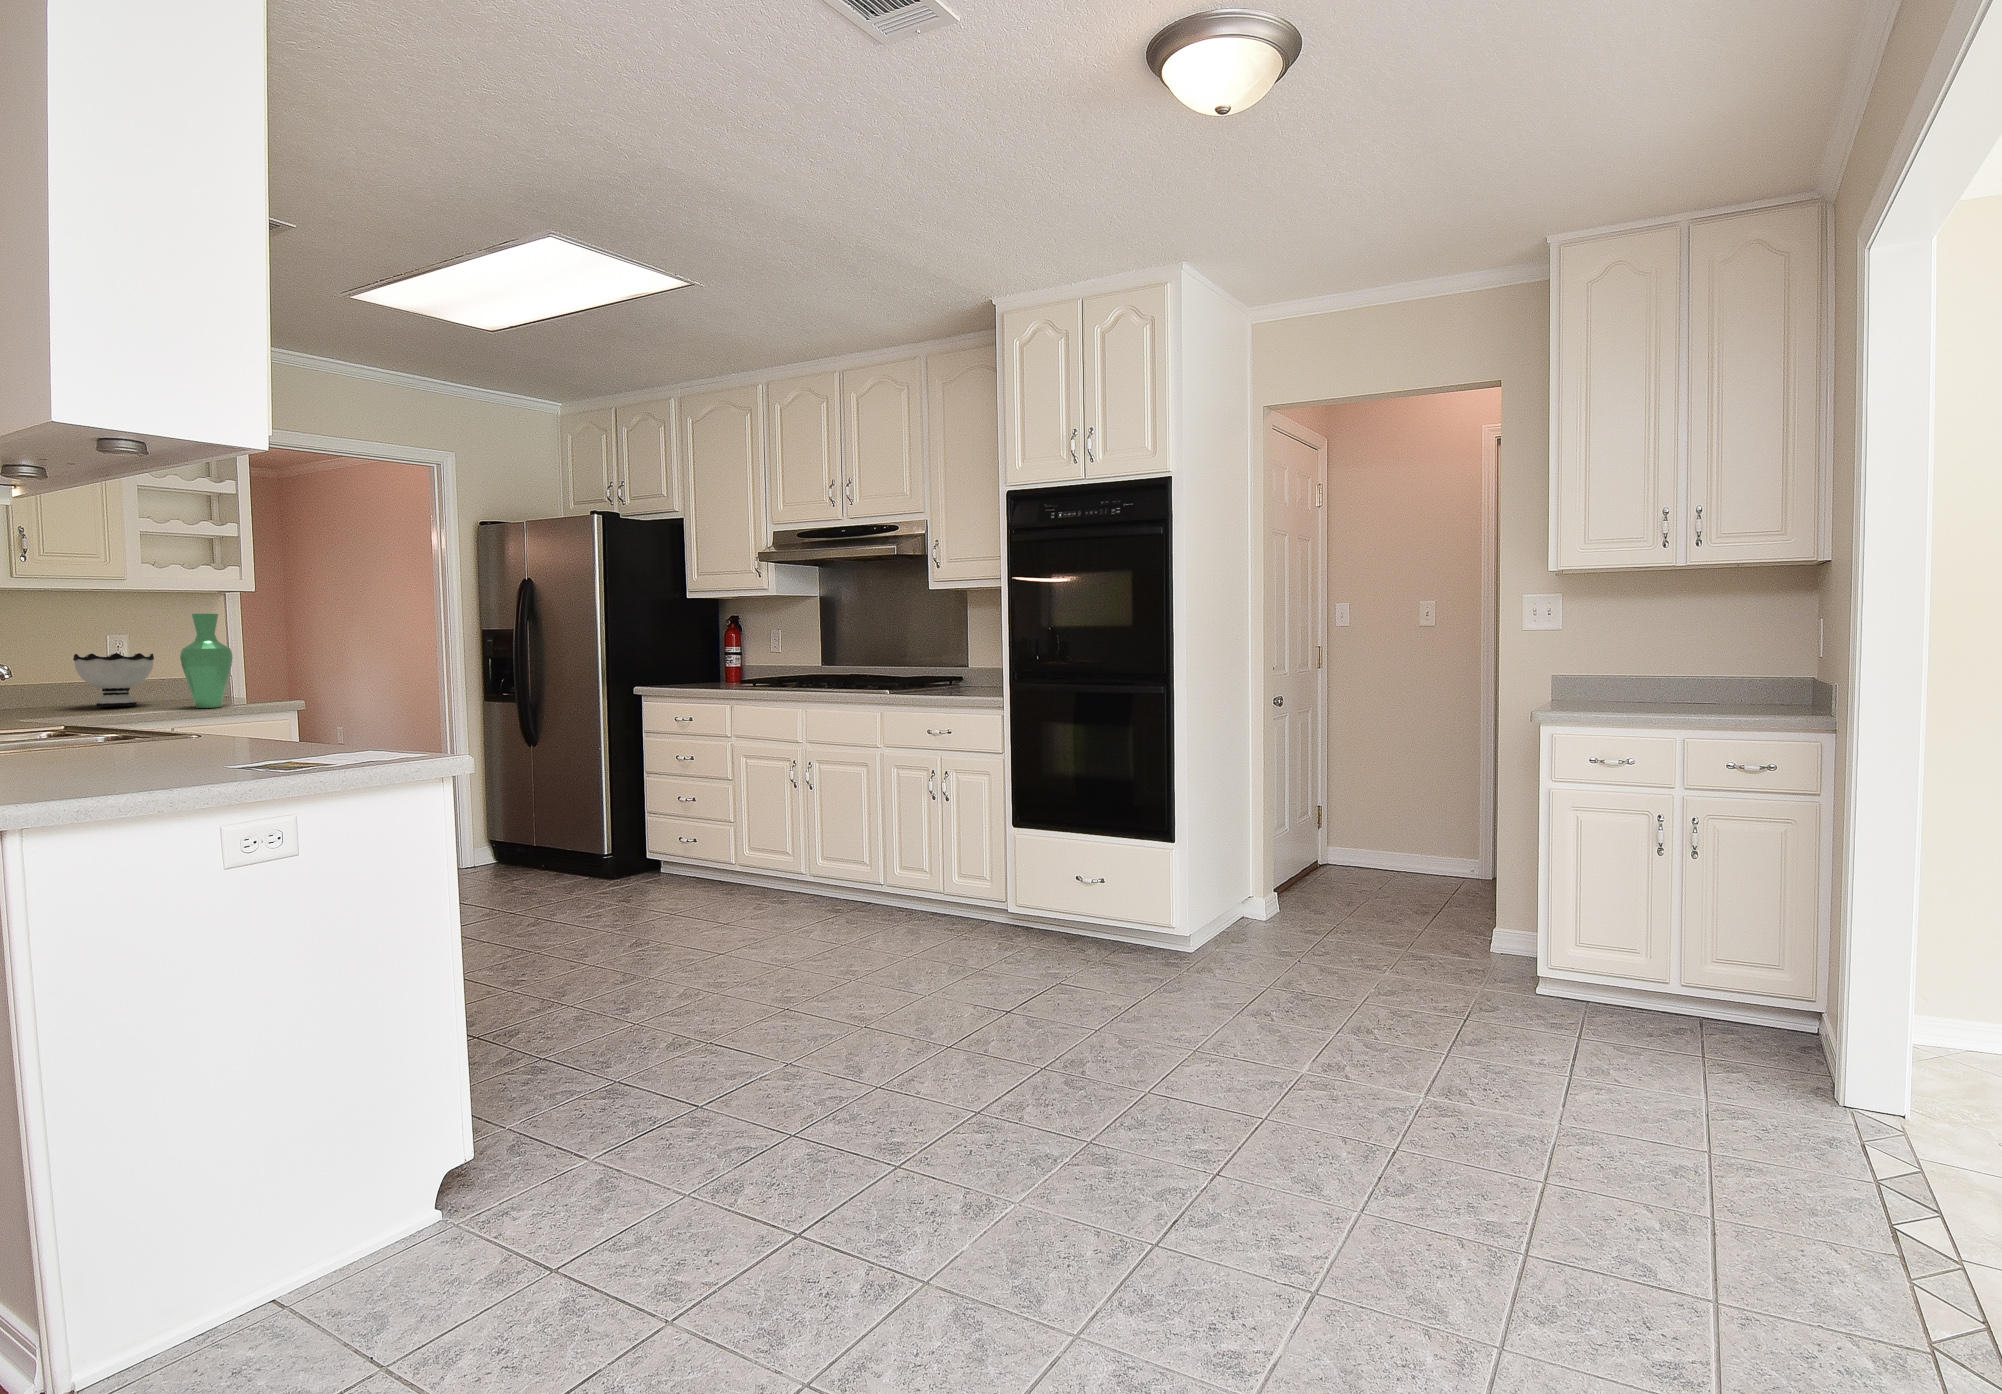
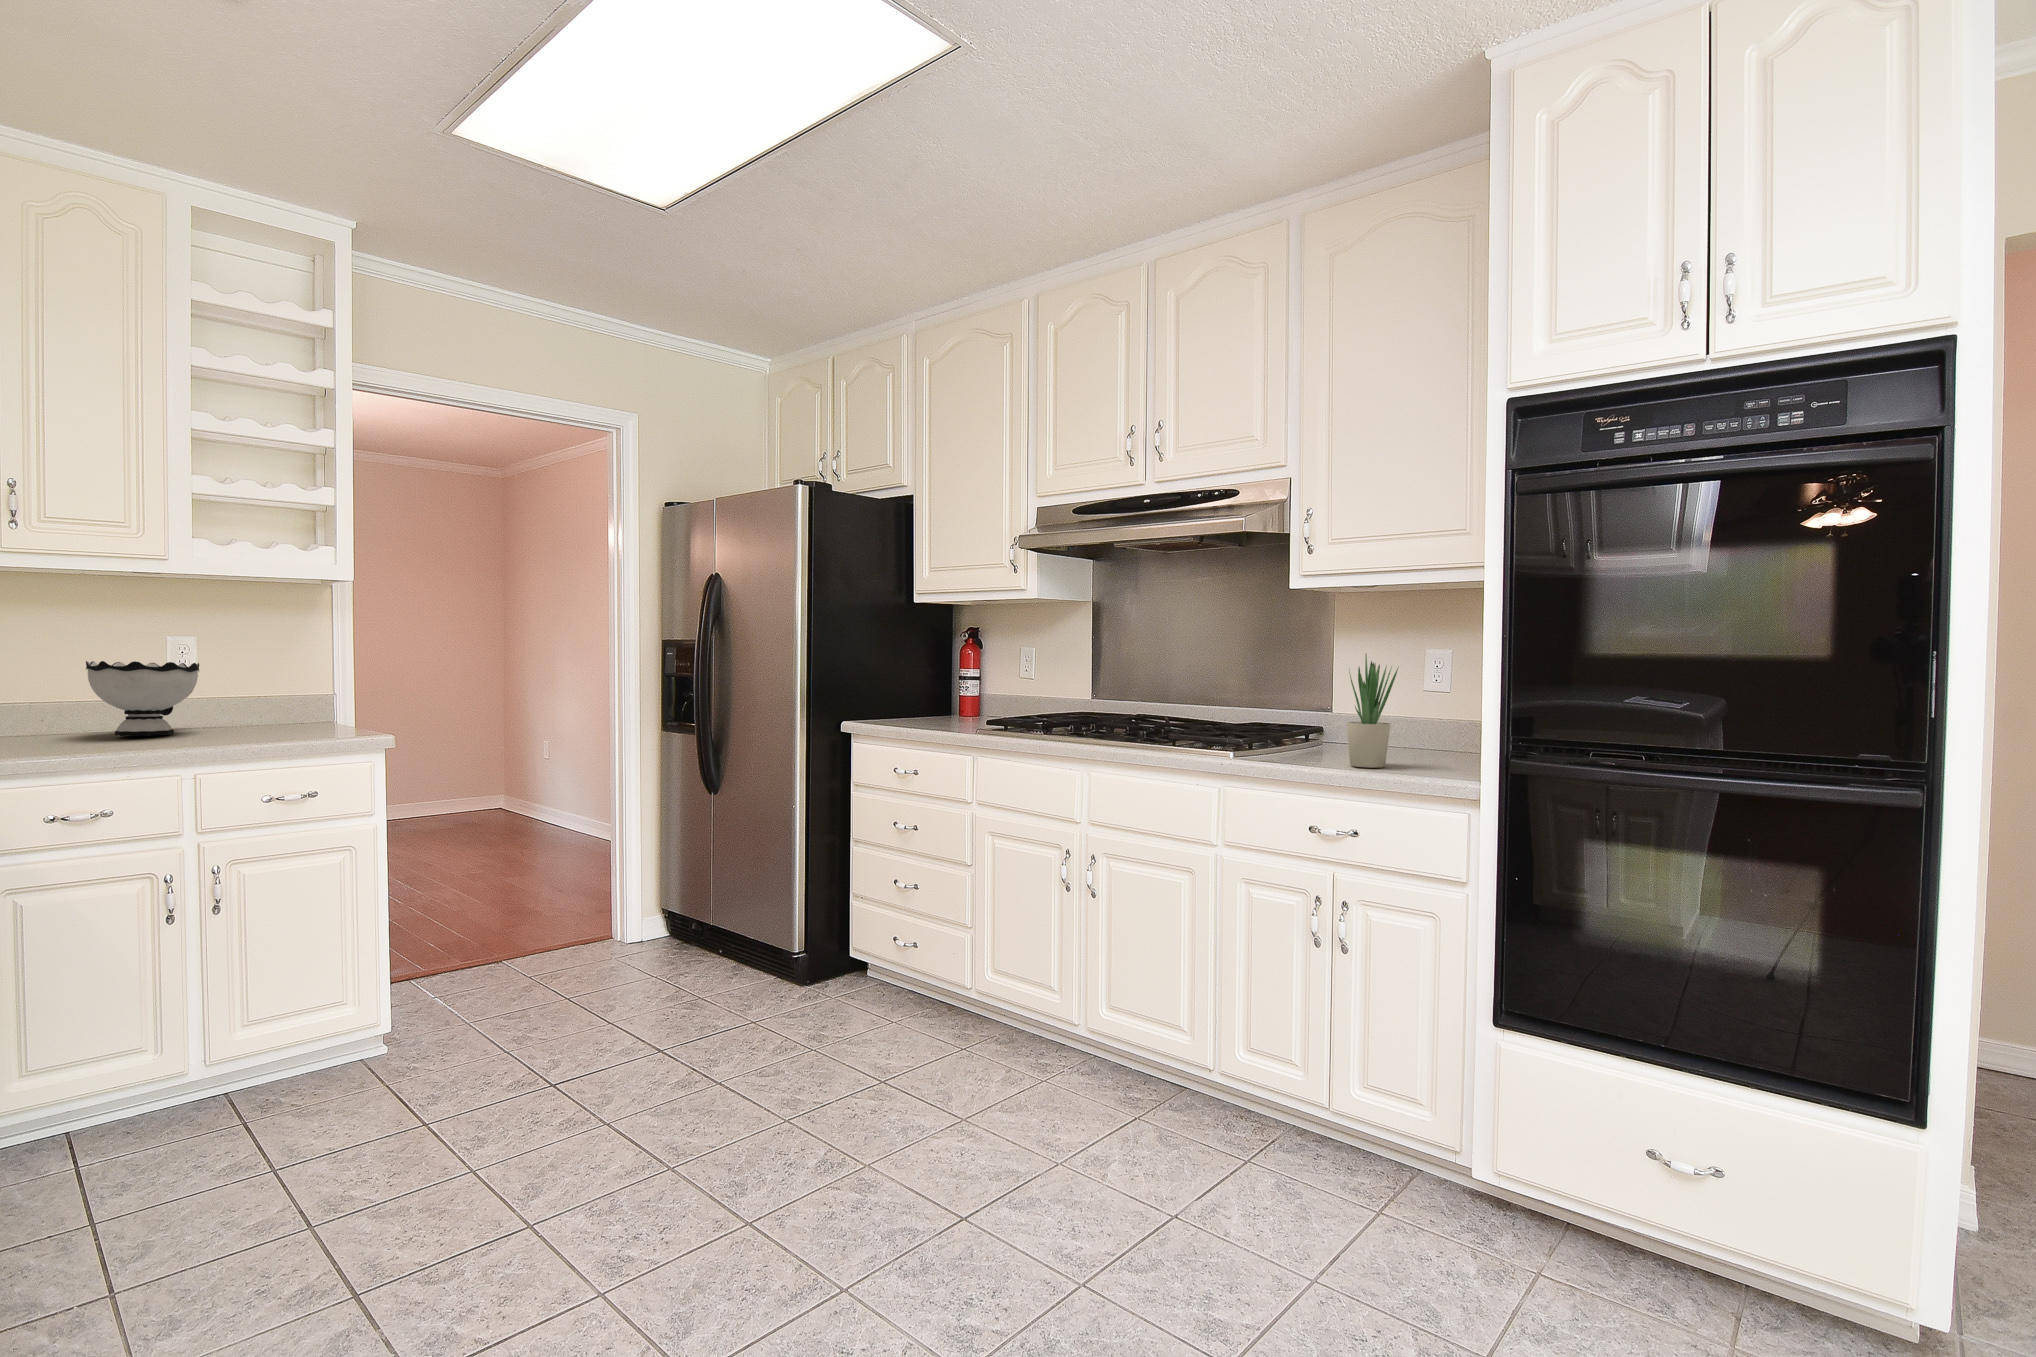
vase: present [180,614,232,708] -> none [217,607,292,742]
potted plant: none [954,625,981,697] -> present [1347,654,1398,768]

